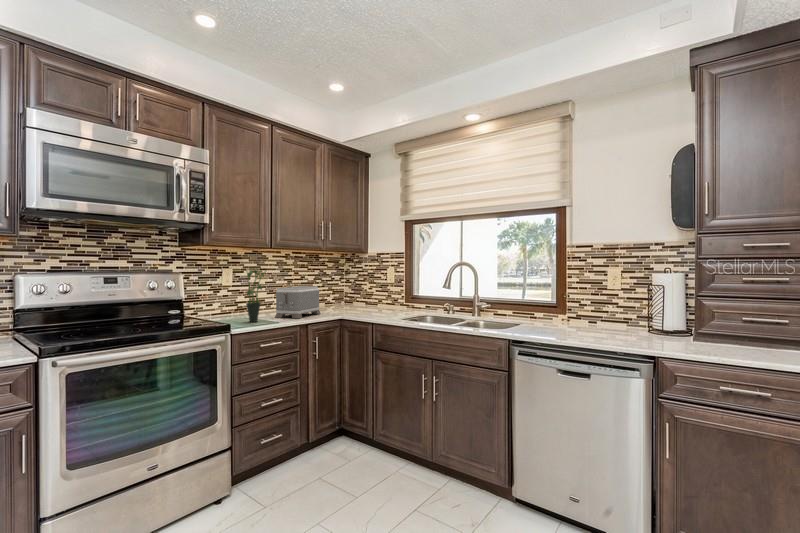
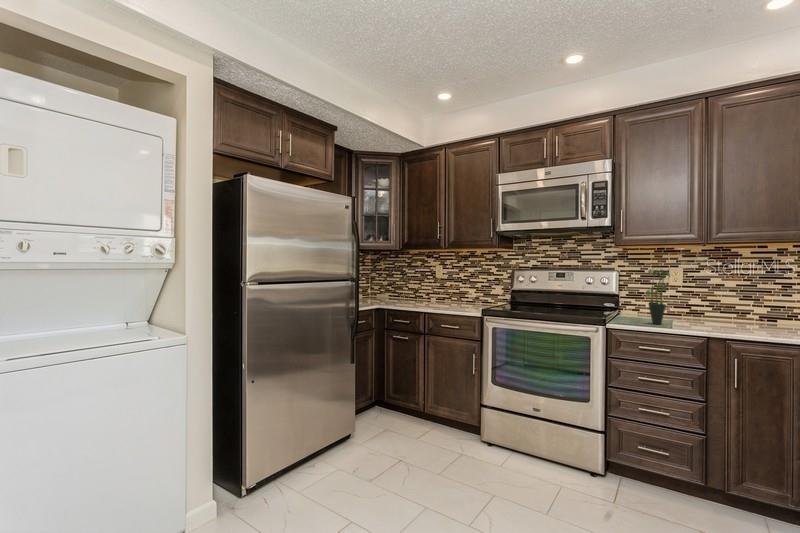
toaster: present [275,286,320,318] -> none [700,292,783,334]

